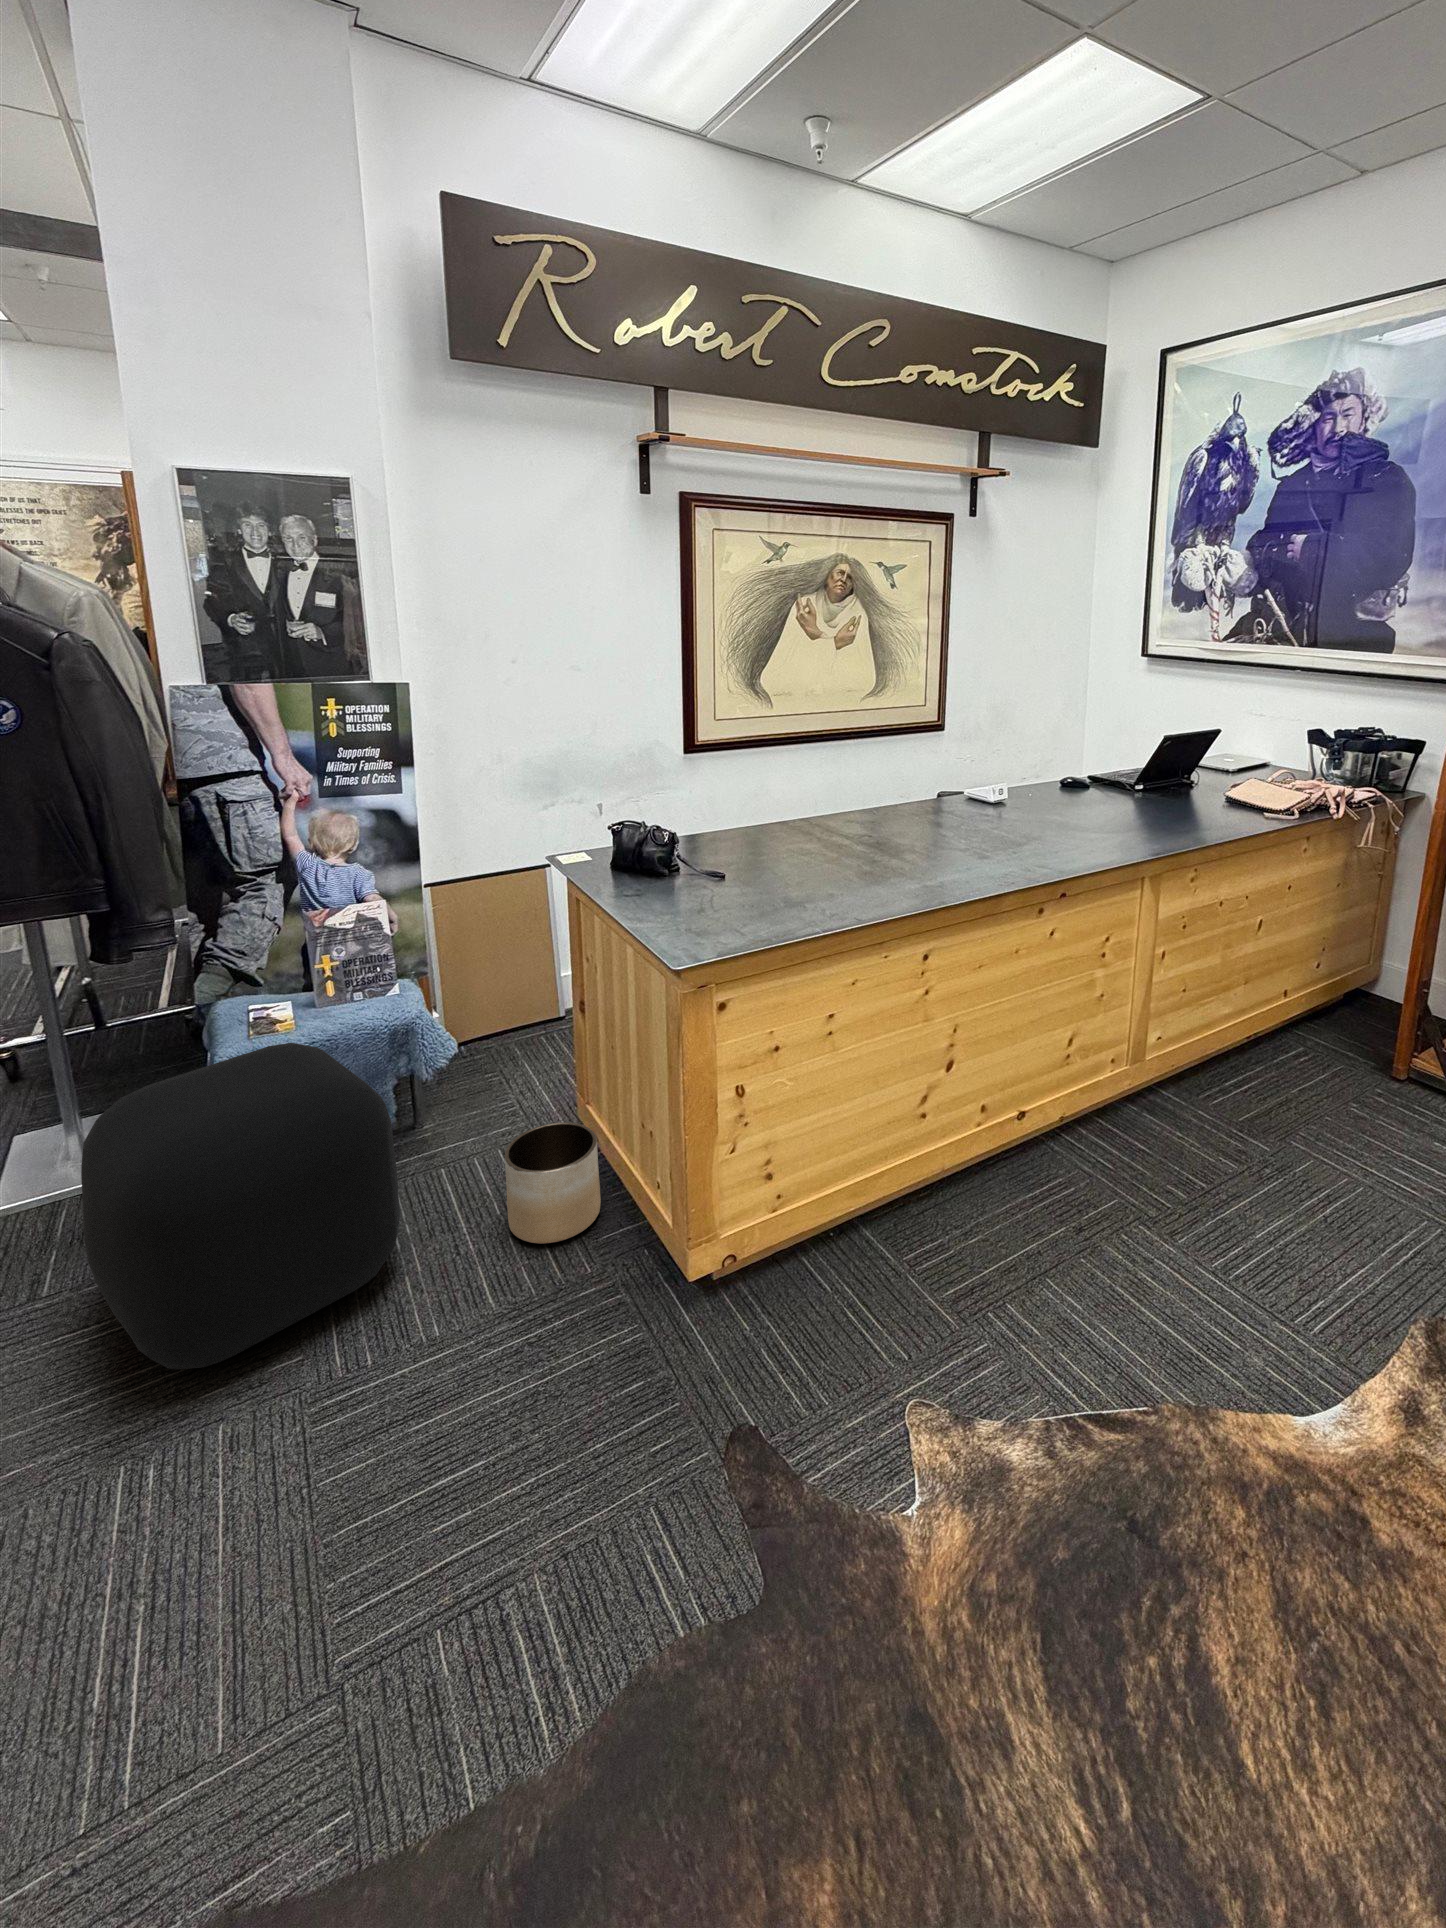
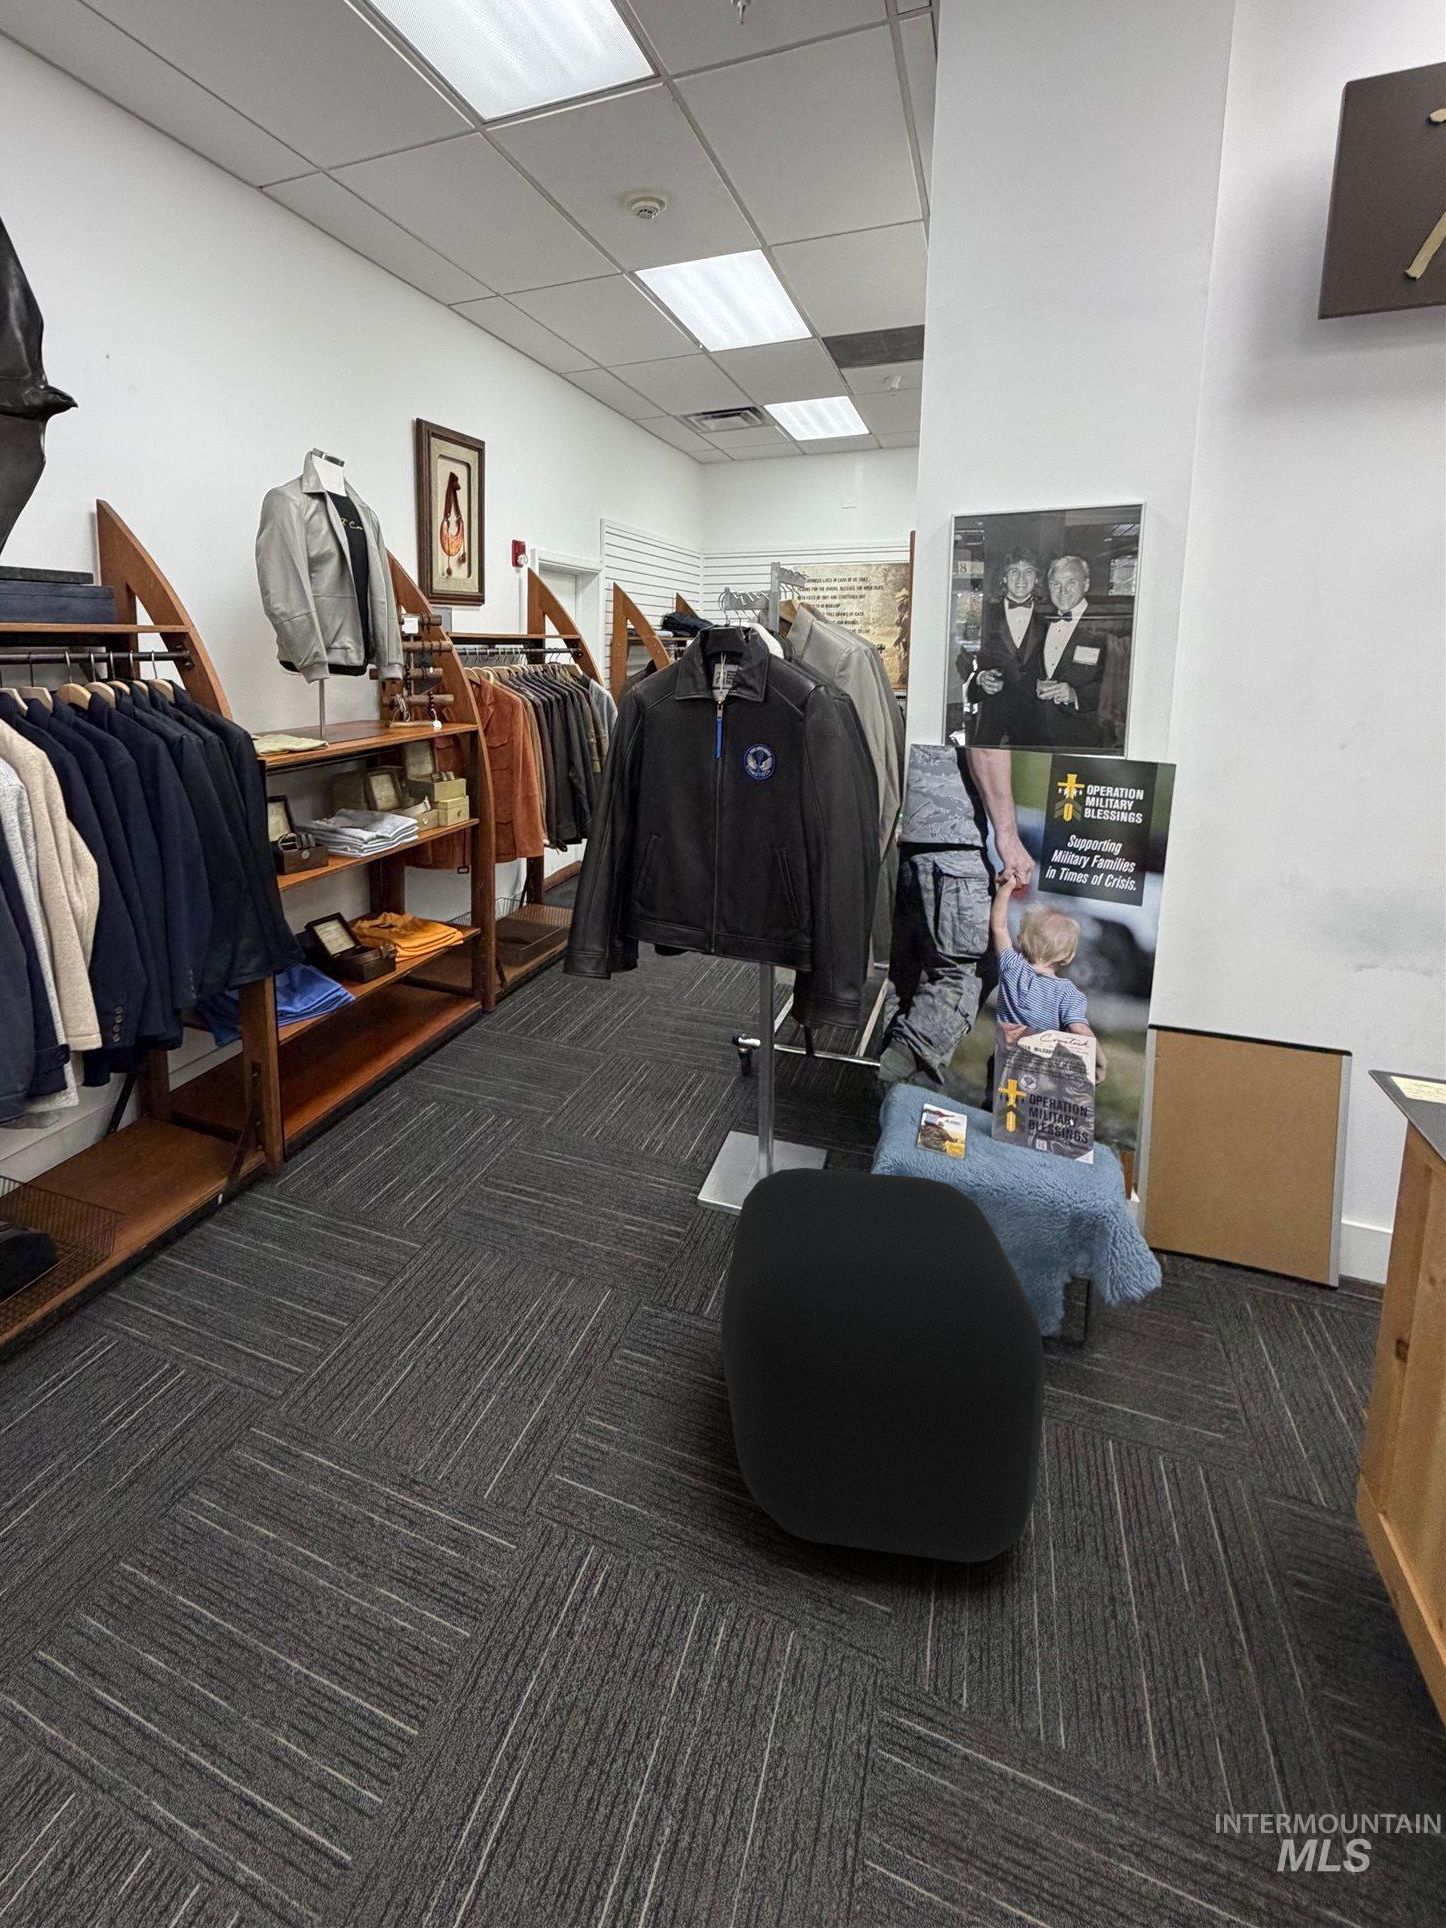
planter: present [505,1122,601,1244] -> none [1196,1493,1392,1752]

